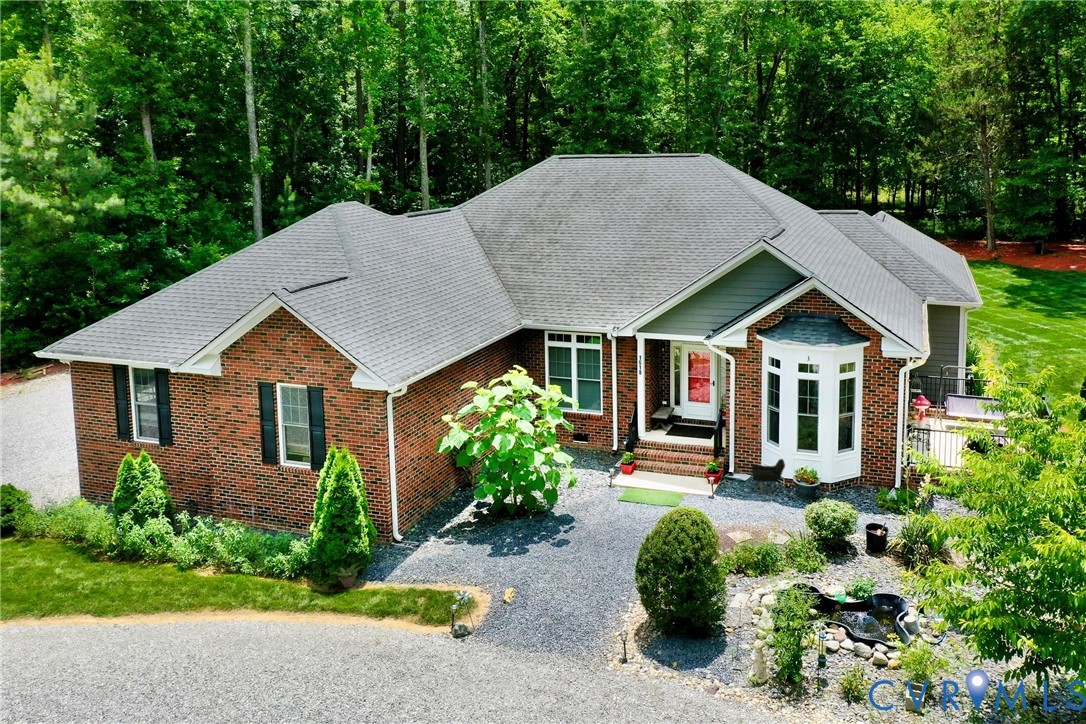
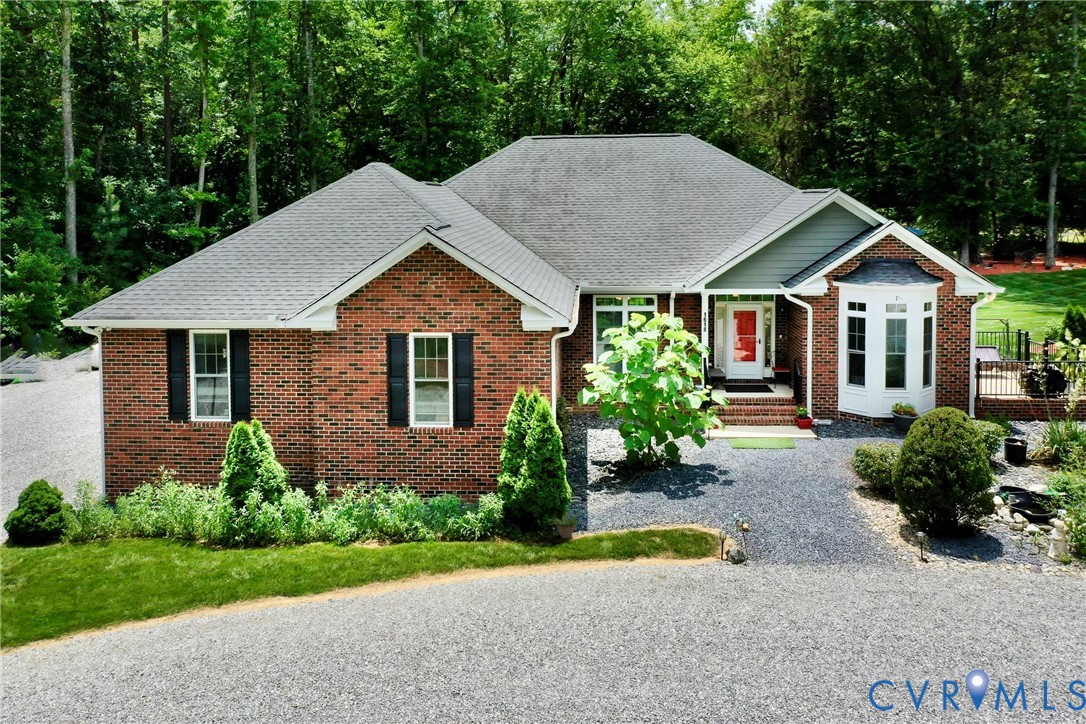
lounge chair: present [752,459,785,492] -> none [844,400,884,432]

